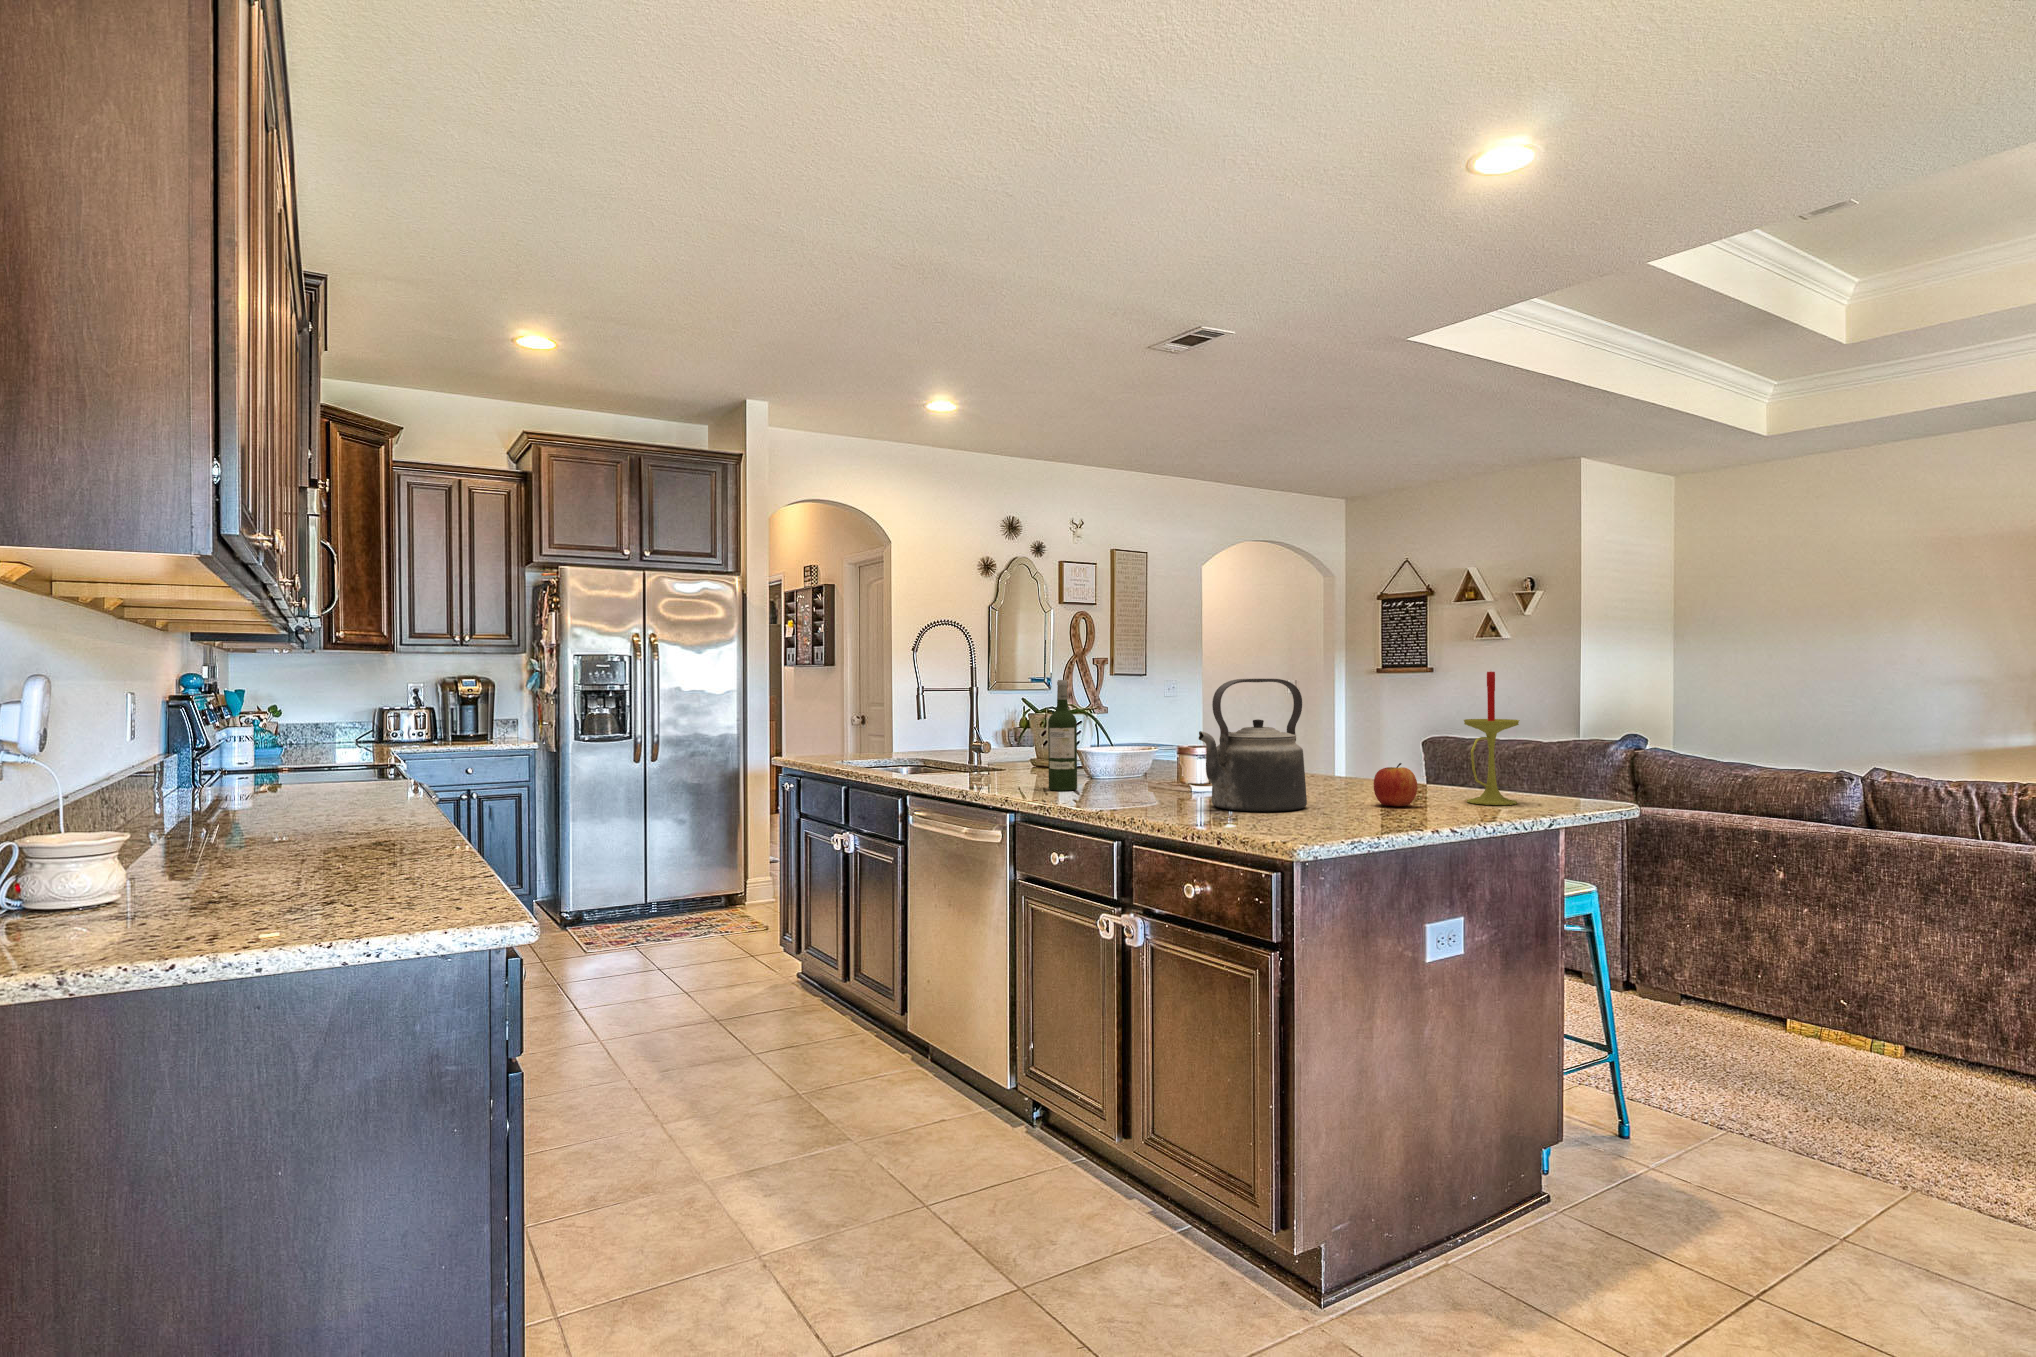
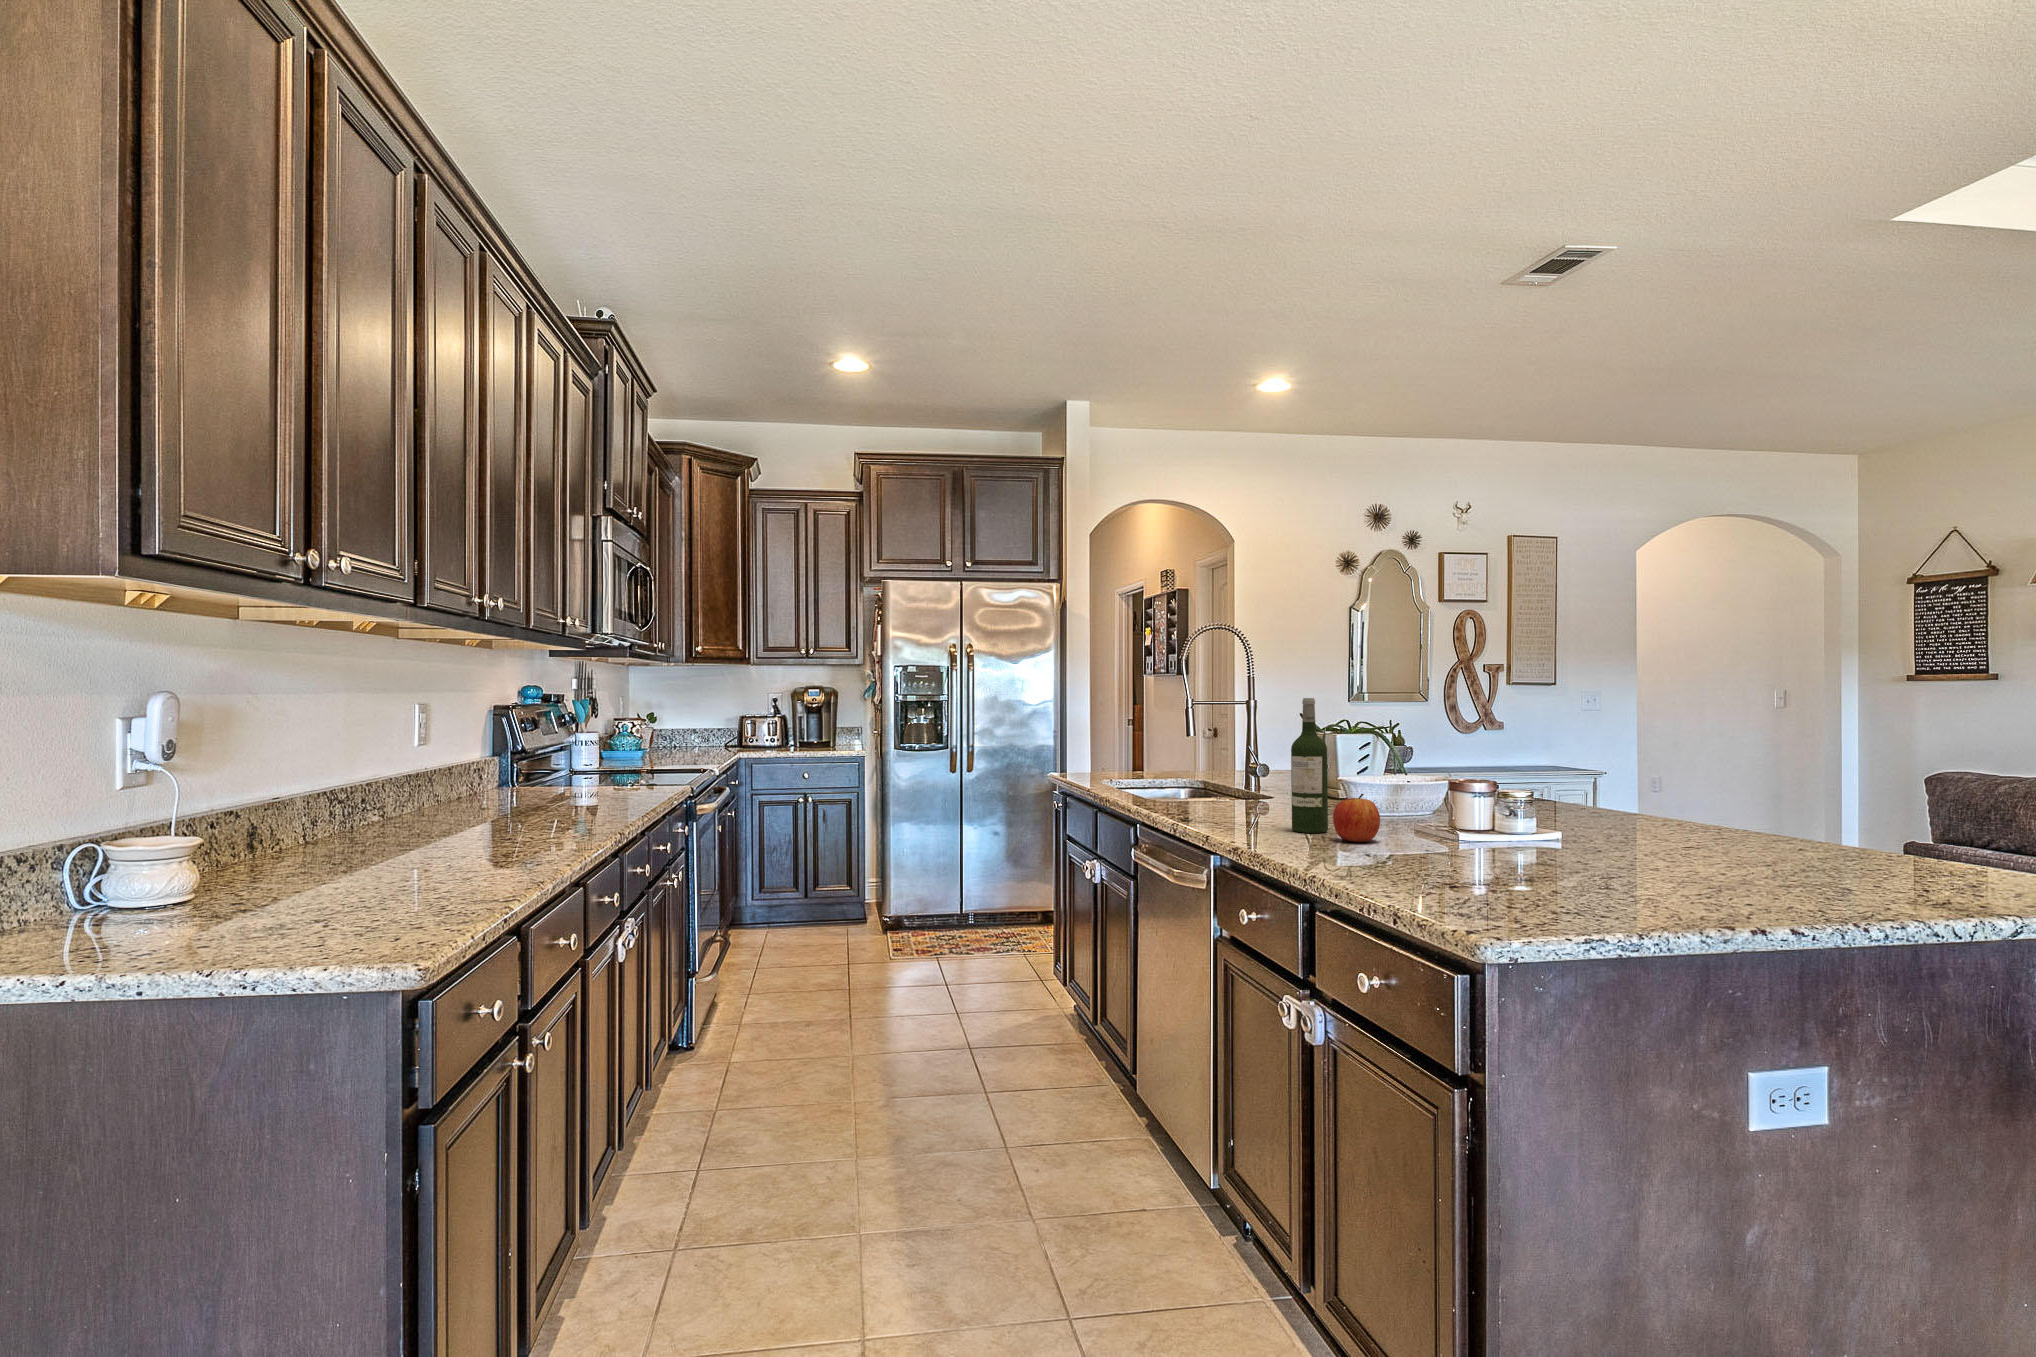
candle: present [1464,672,1519,805] -> none [1867,687,1967,894]
kettle: present [1199,679,1307,812] -> none [1437,701,1601,881]
apple: present [1374,763,1417,806] -> present [1333,794,1380,842]

